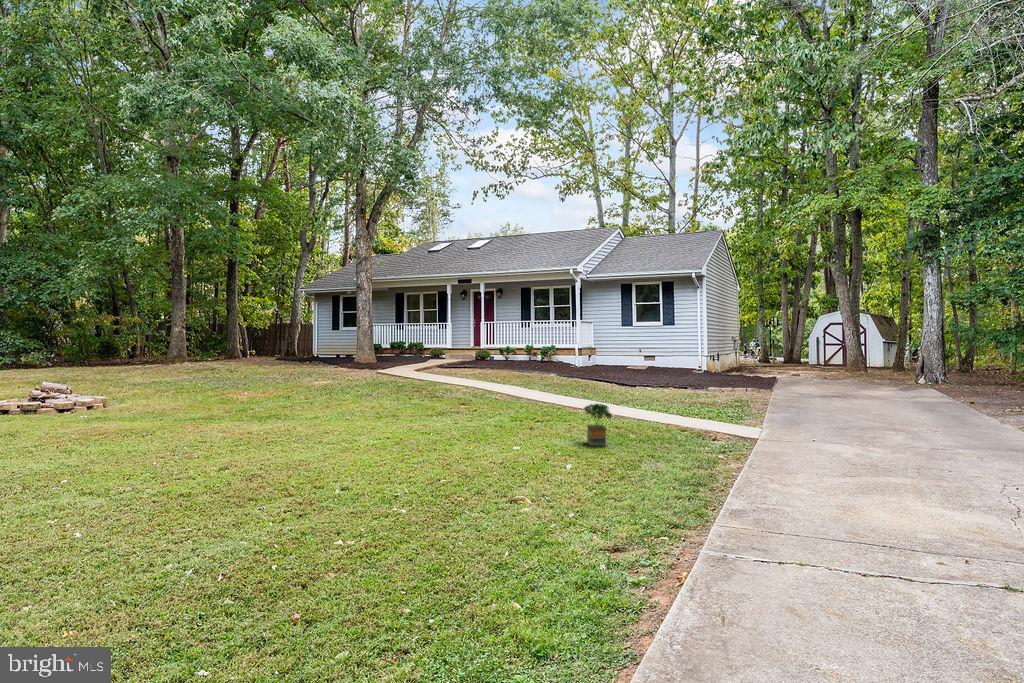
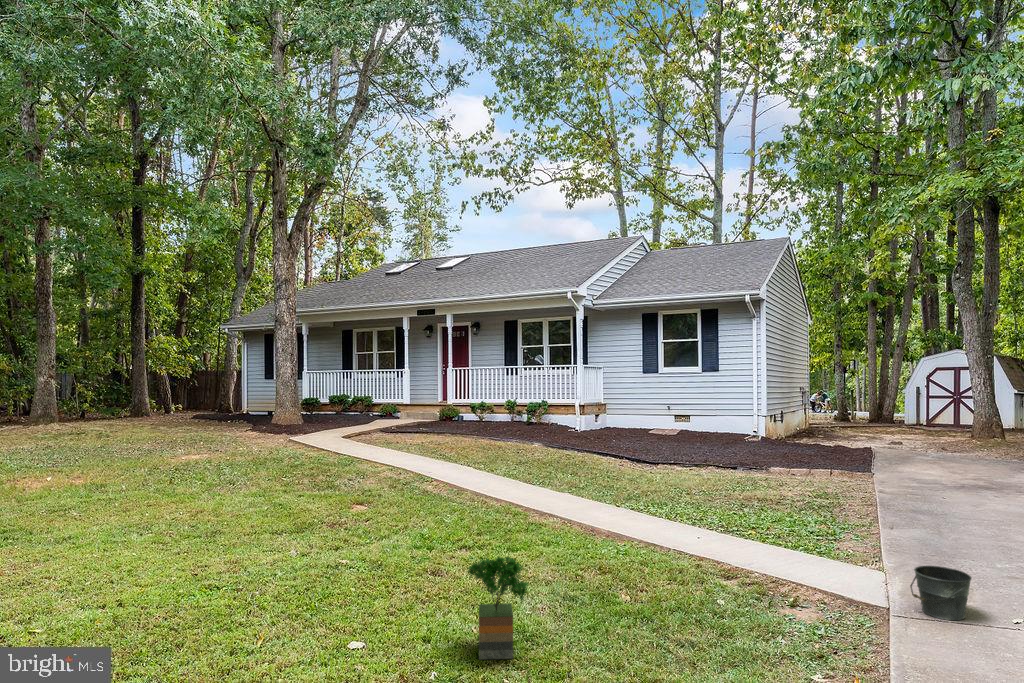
bucket: none [781,414,808,436] -> present [910,566,972,620]

